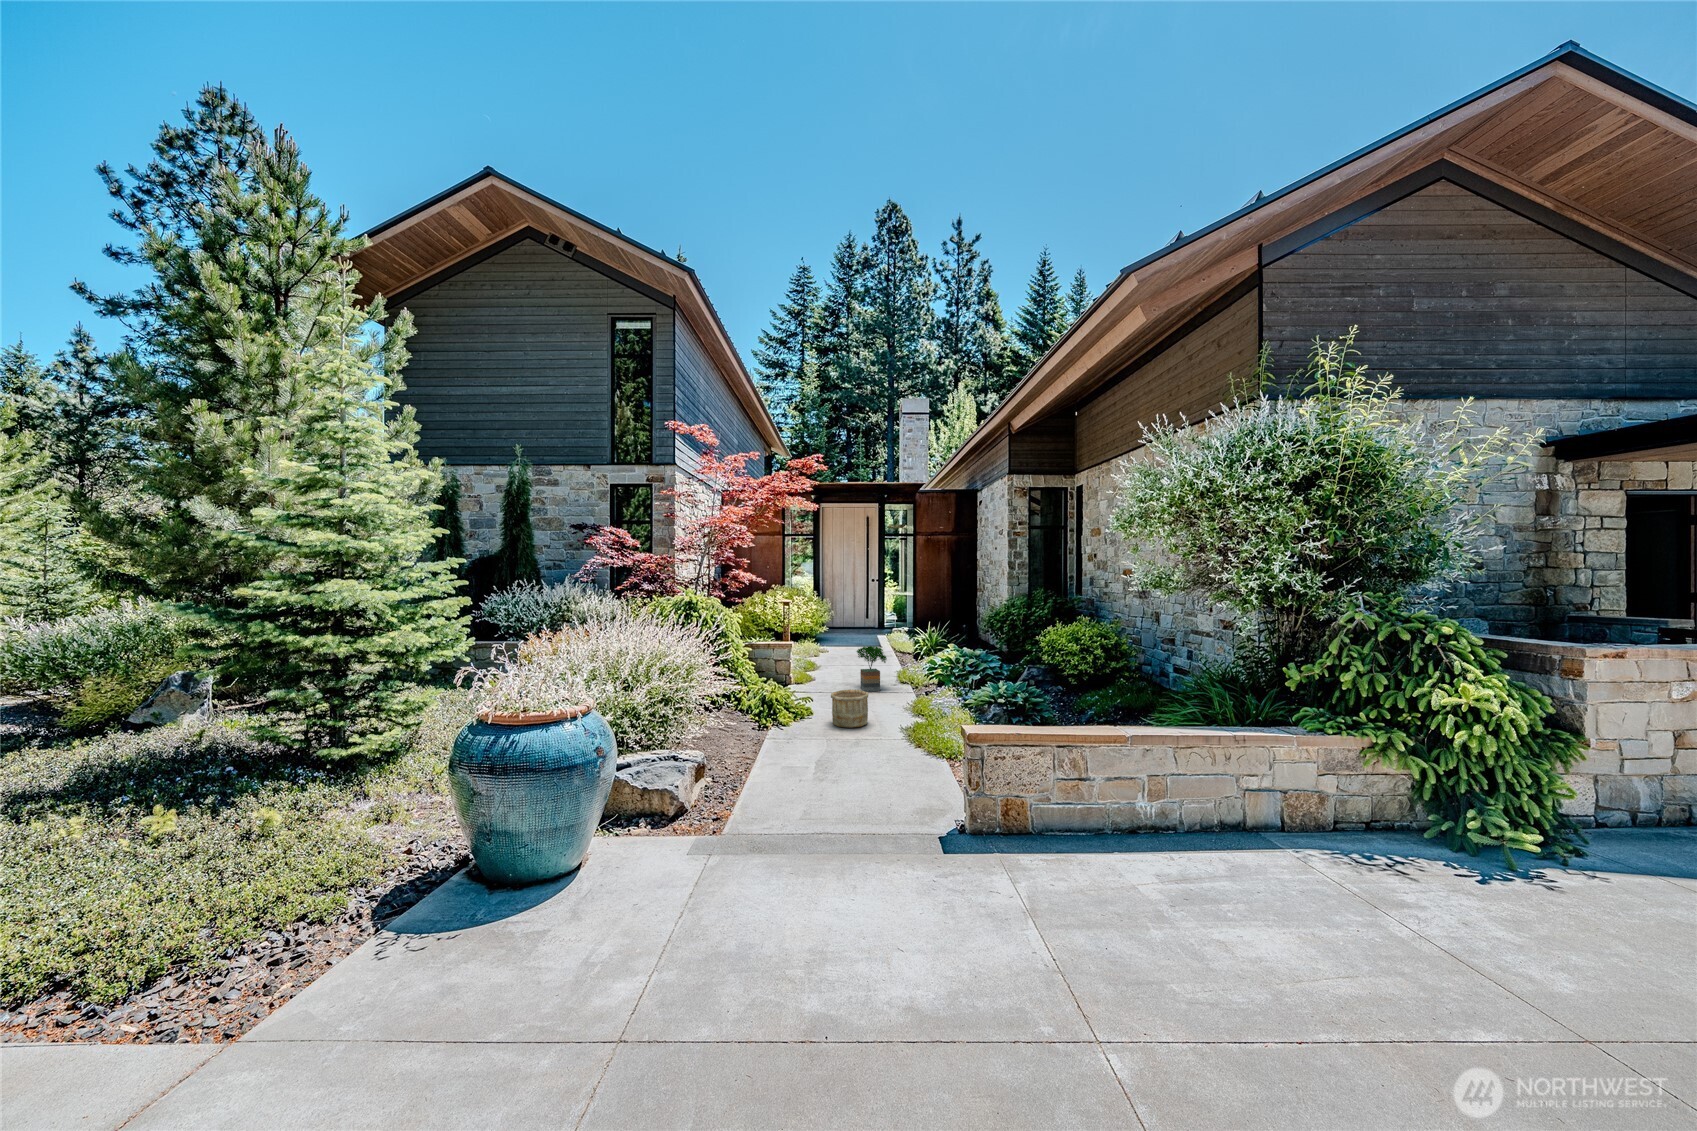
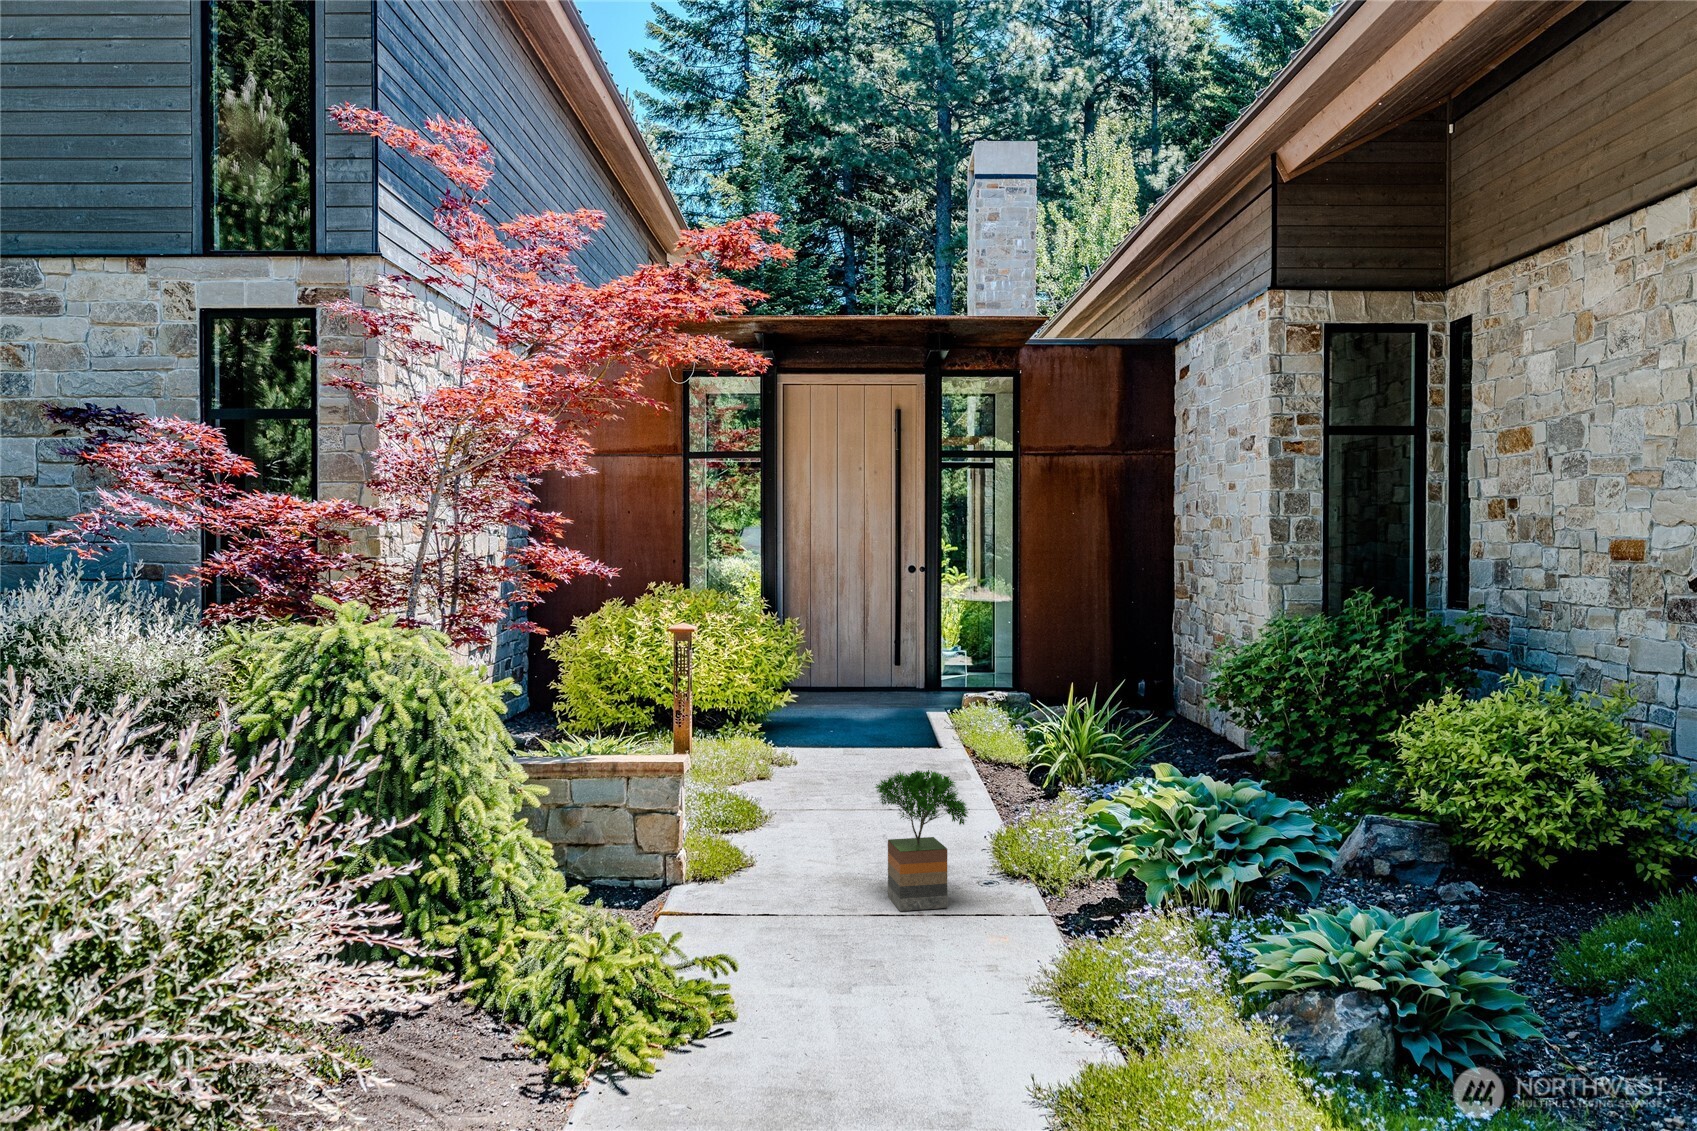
wooden bucket: present [831,689,869,728] -> none [794,943,922,1090]

